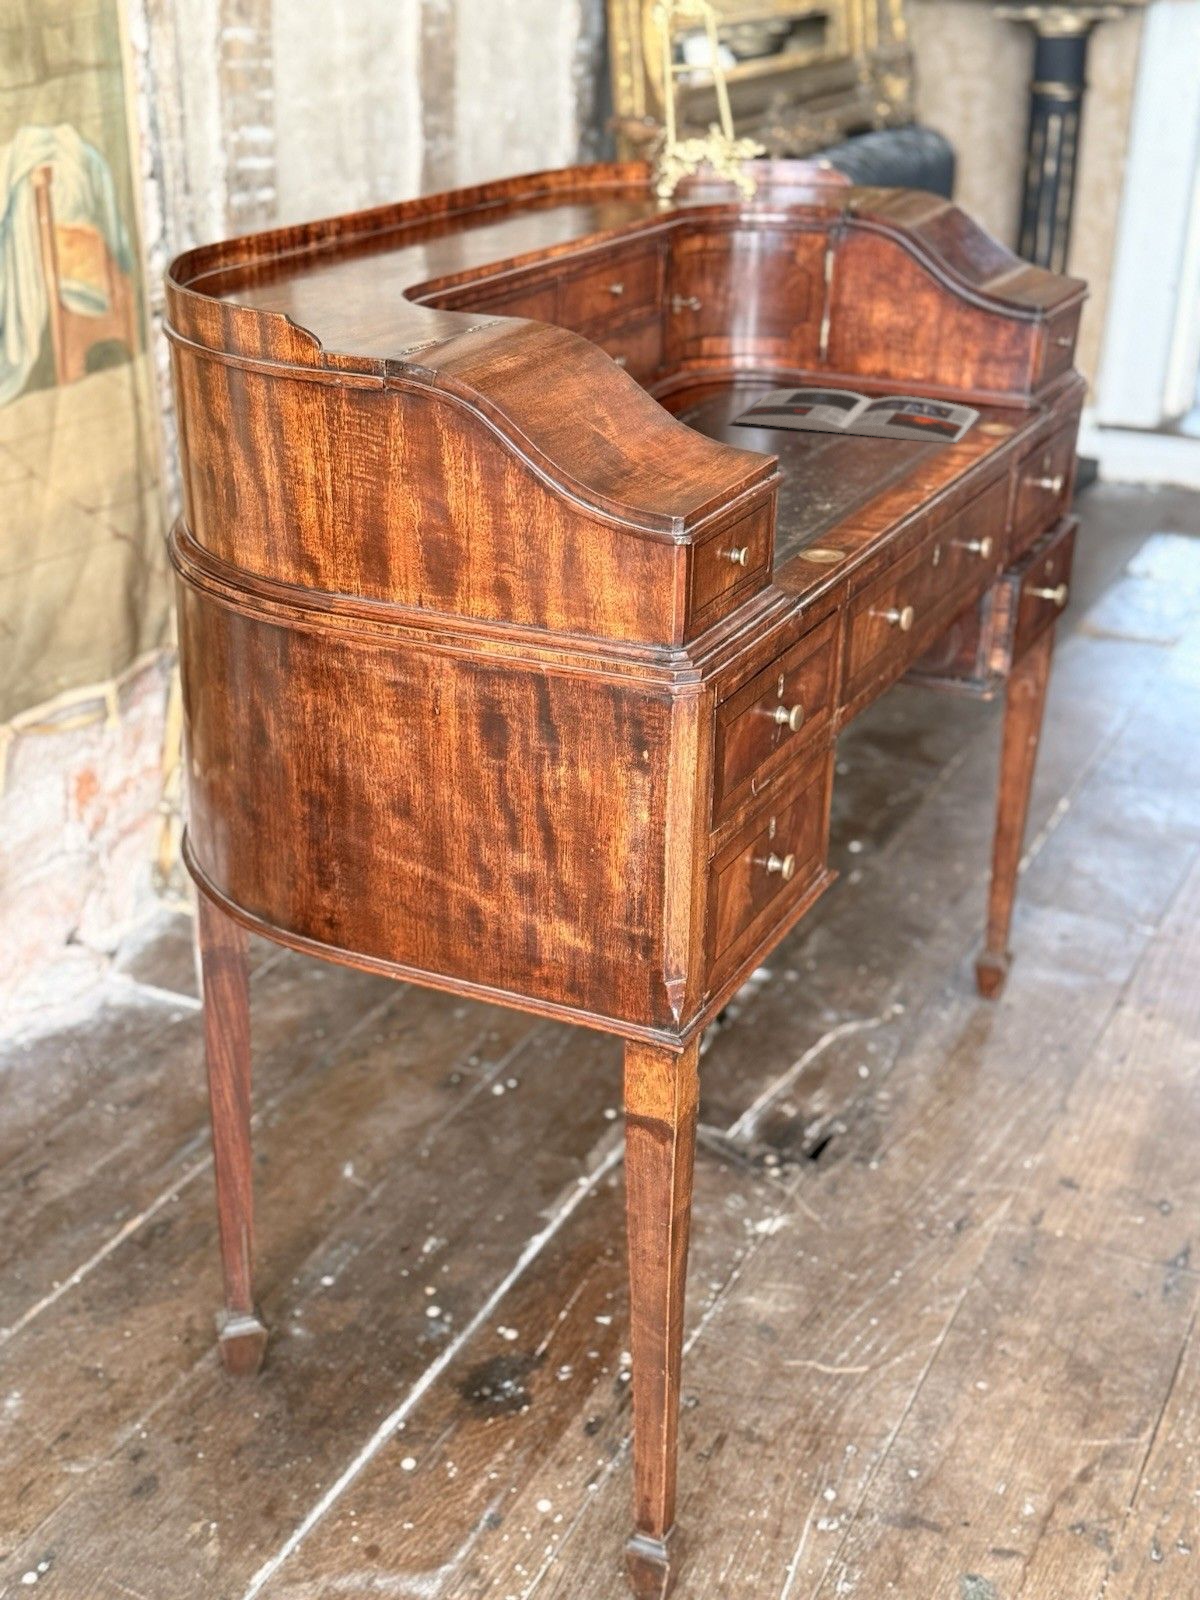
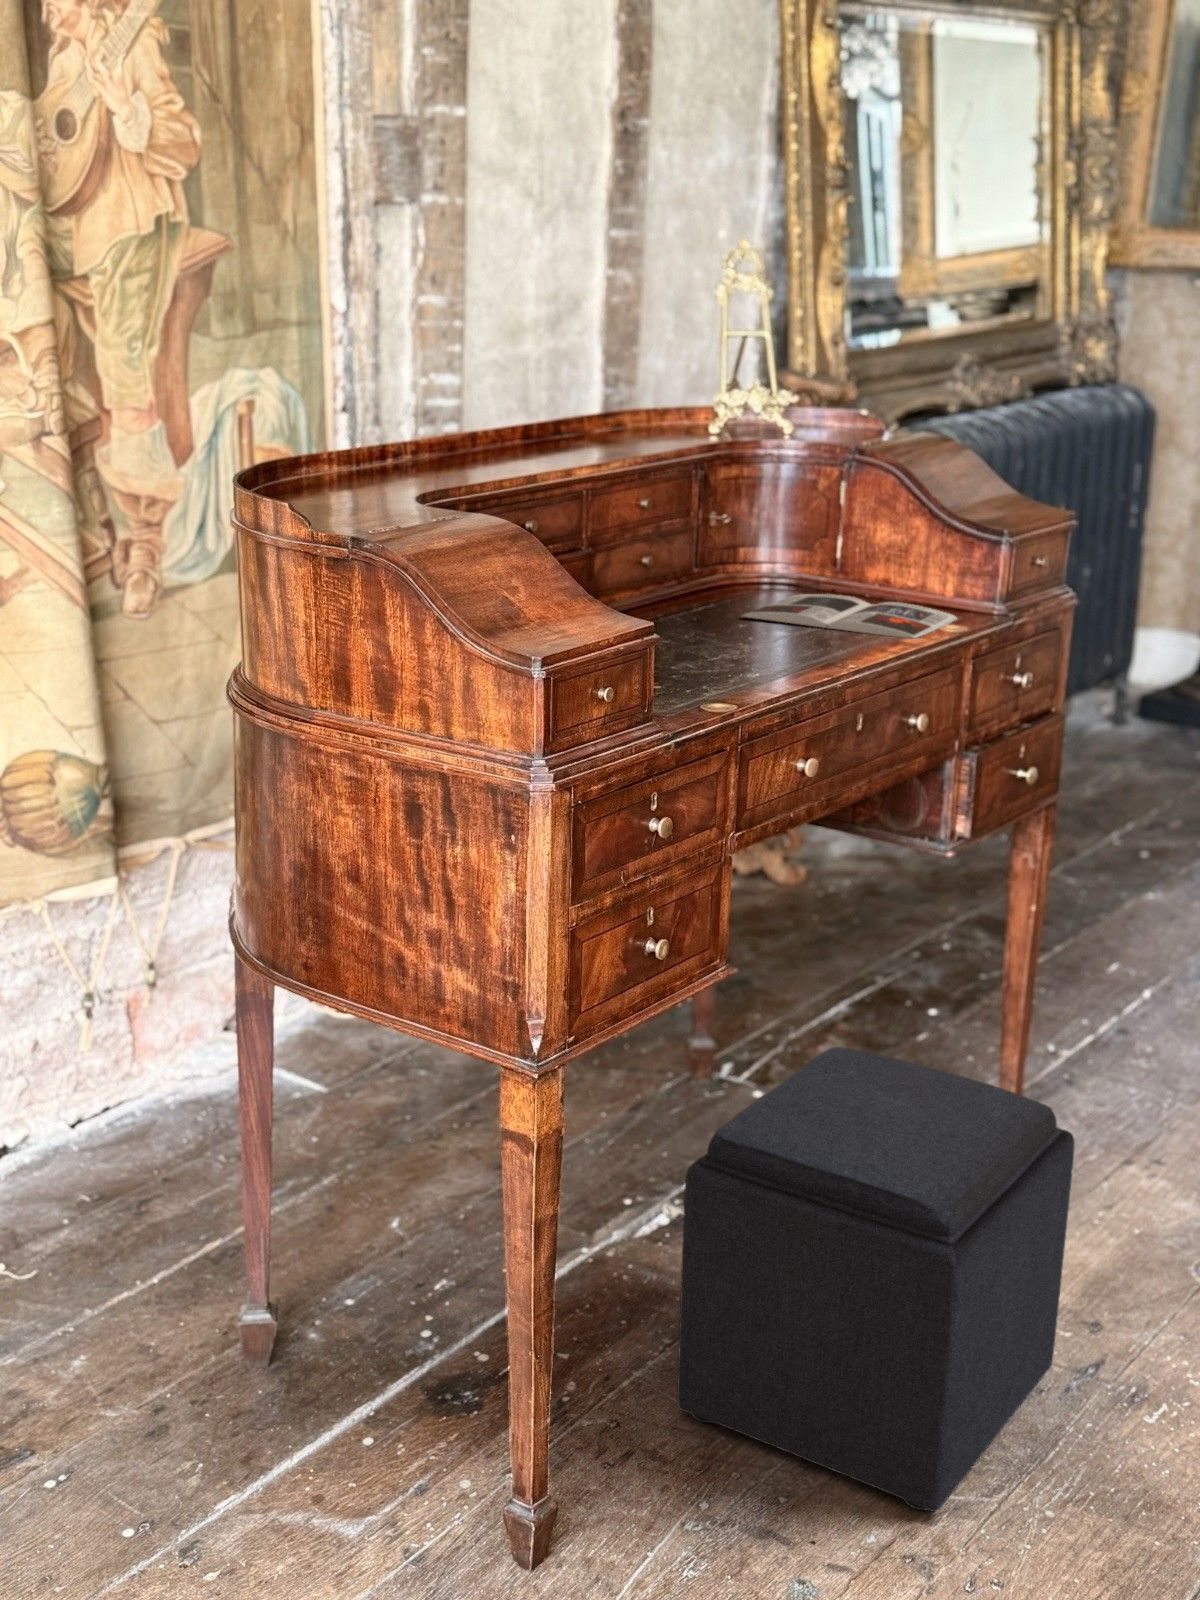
ottoman: none [757,932,1184,1468] -> present [677,1047,1075,1512]

